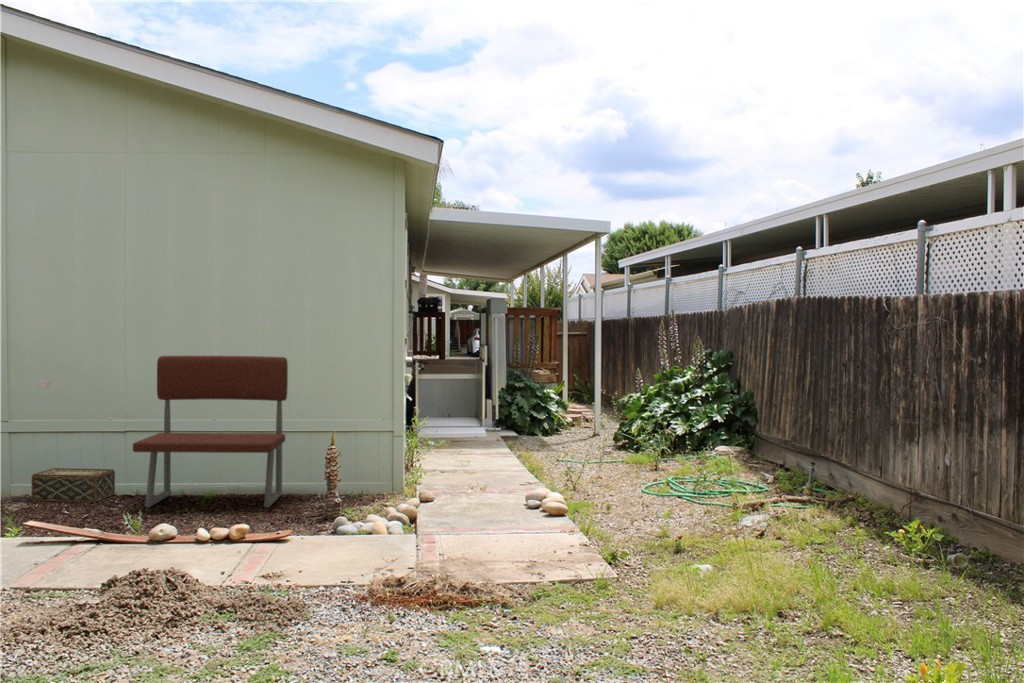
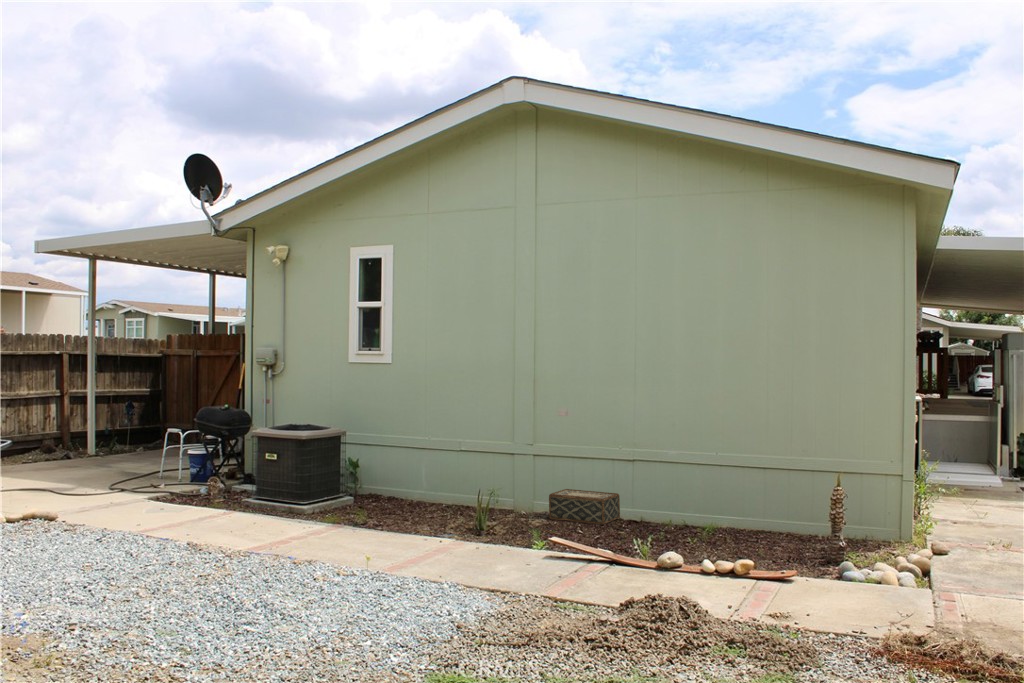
bench: present [133,356,288,508] -> none [637,382,788,544]

